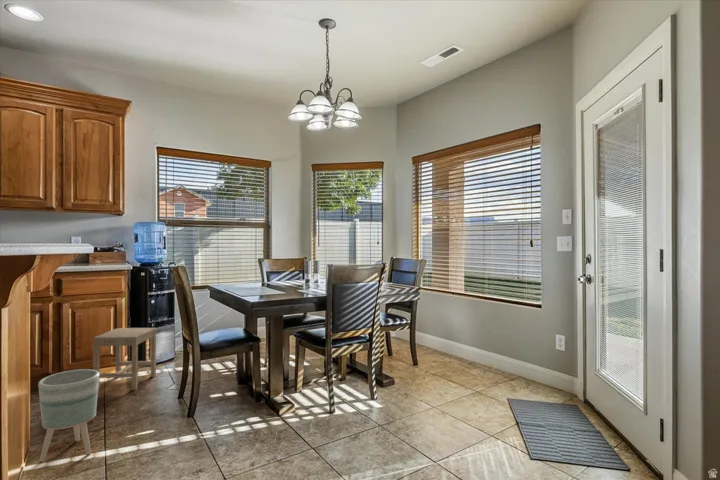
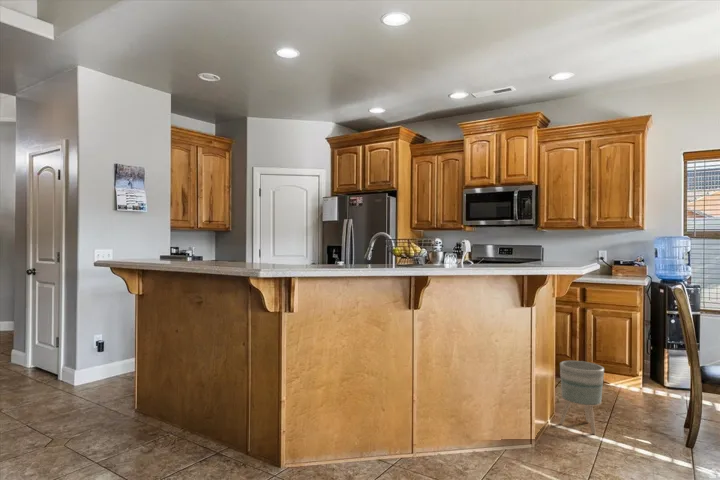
stool: present [93,328,156,390] -> none [609,341,673,404]

